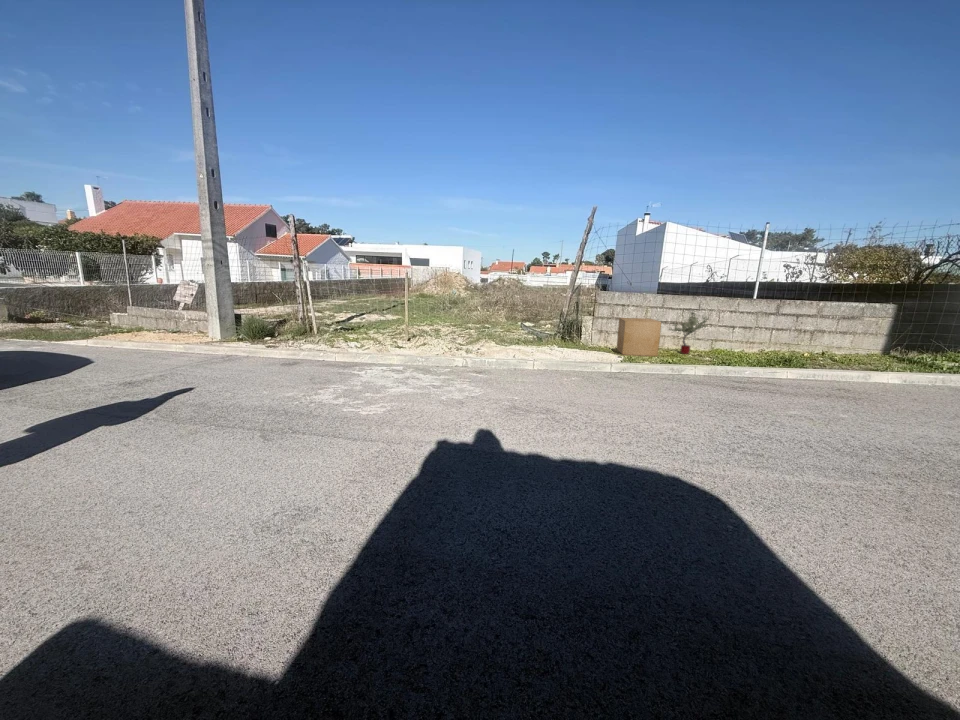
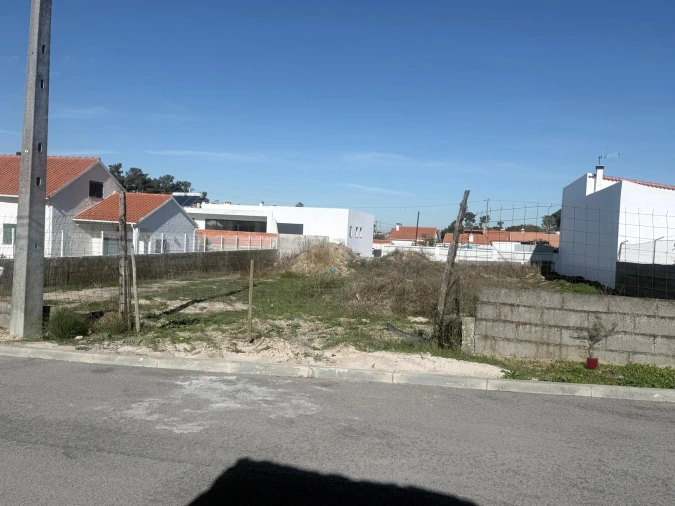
cardboard box: present [617,318,661,356] -> none [507,320,555,371]

